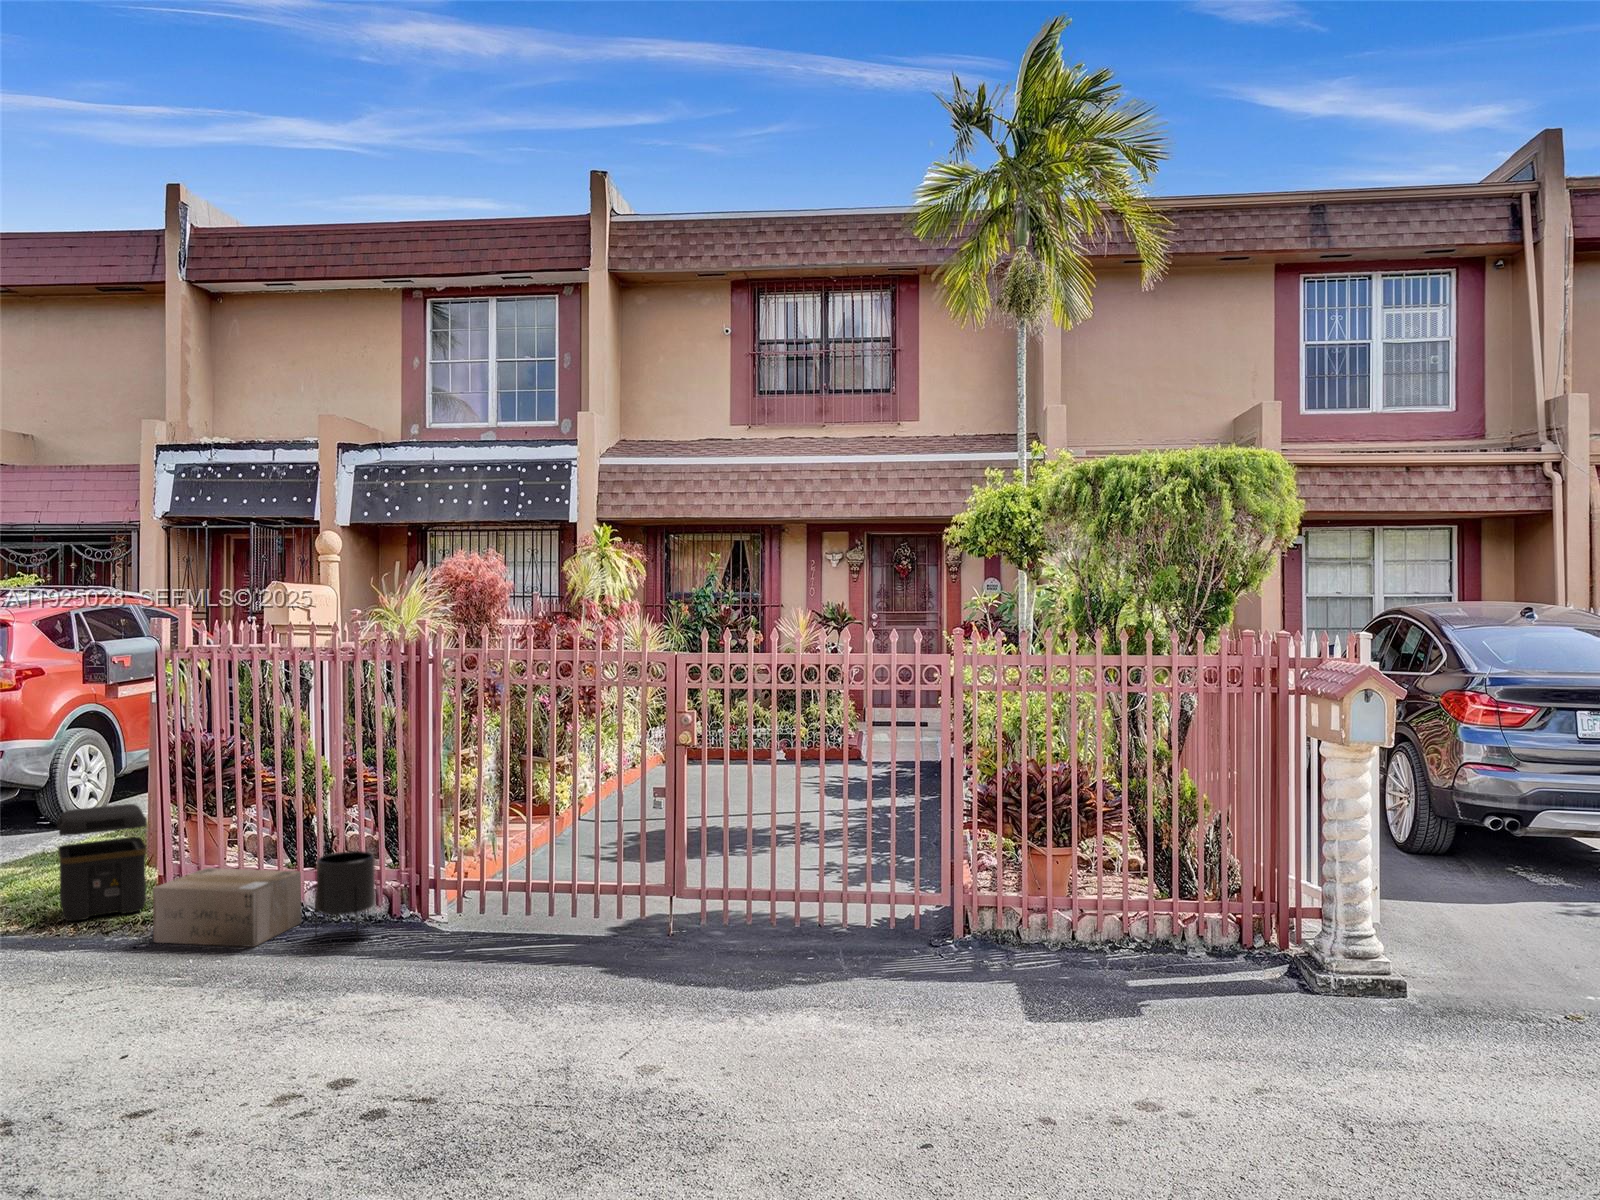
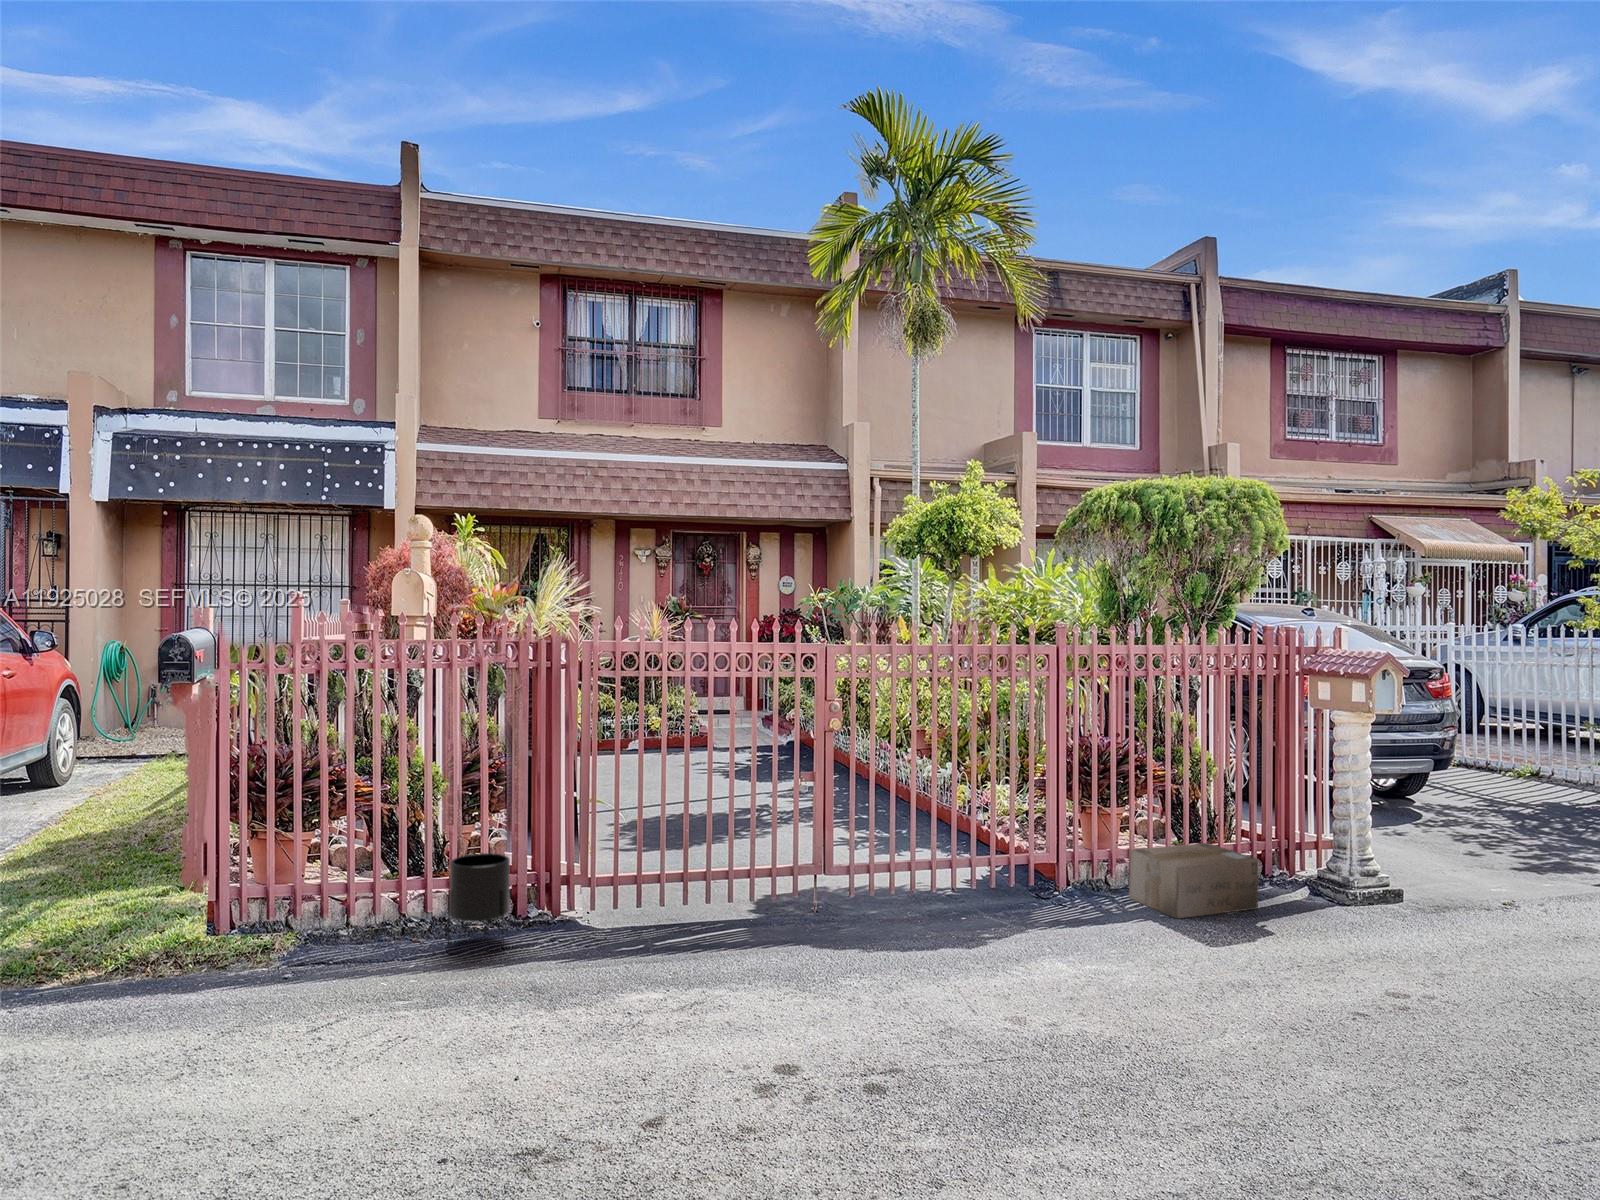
toolbox: present [57,804,147,921] -> none [77,820,199,961]
cardboard box: present [153,868,301,947] -> present [1128,843,1259,918]

